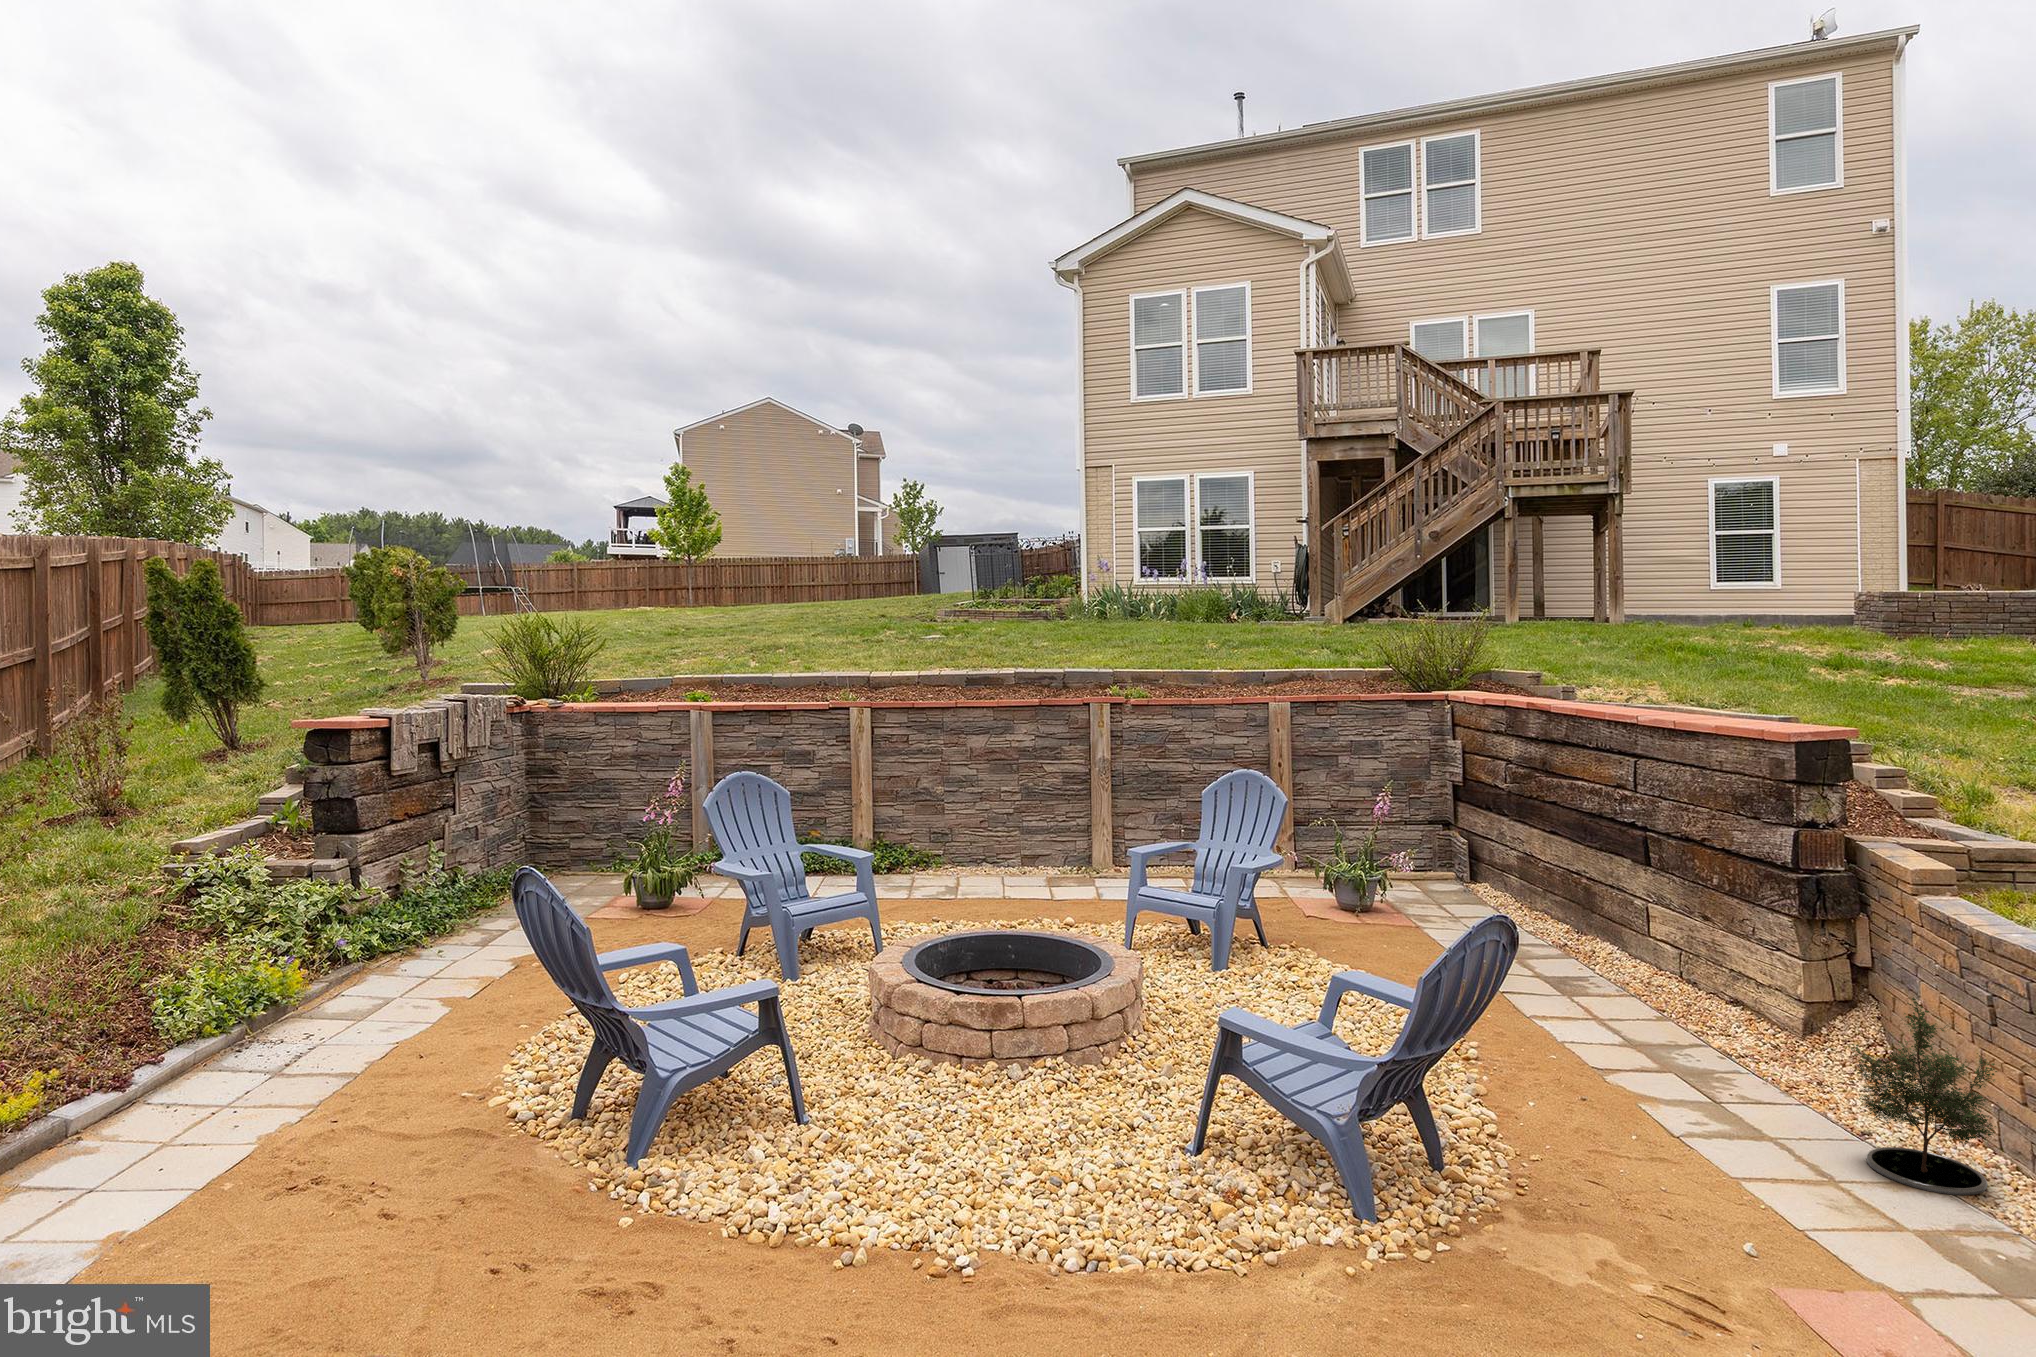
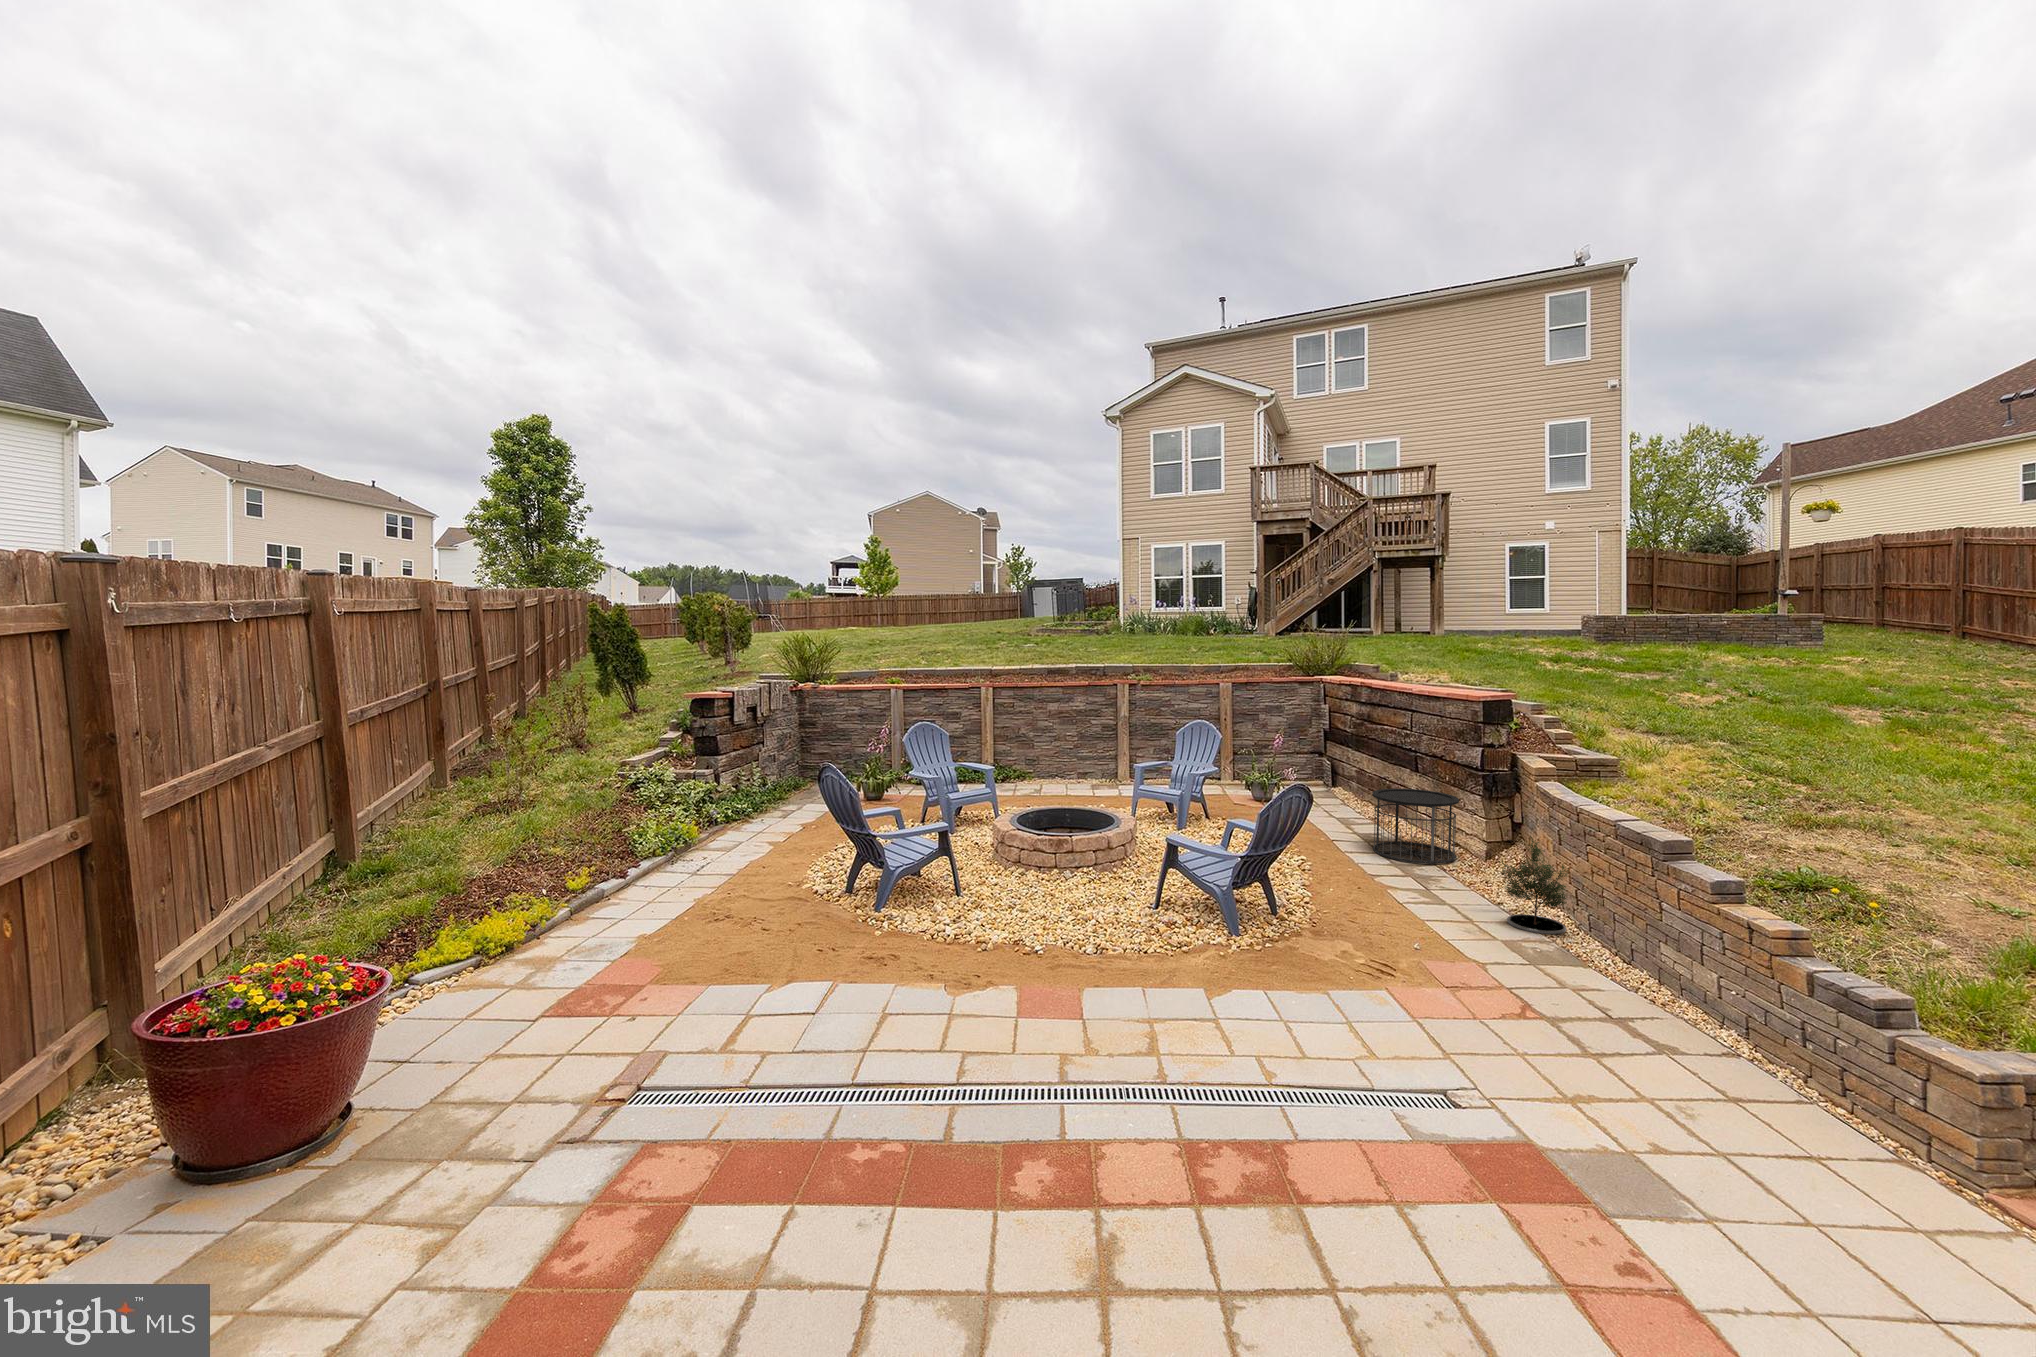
side table: none [1568,891,1727,1033] -> present [1372,789,1459,864]

